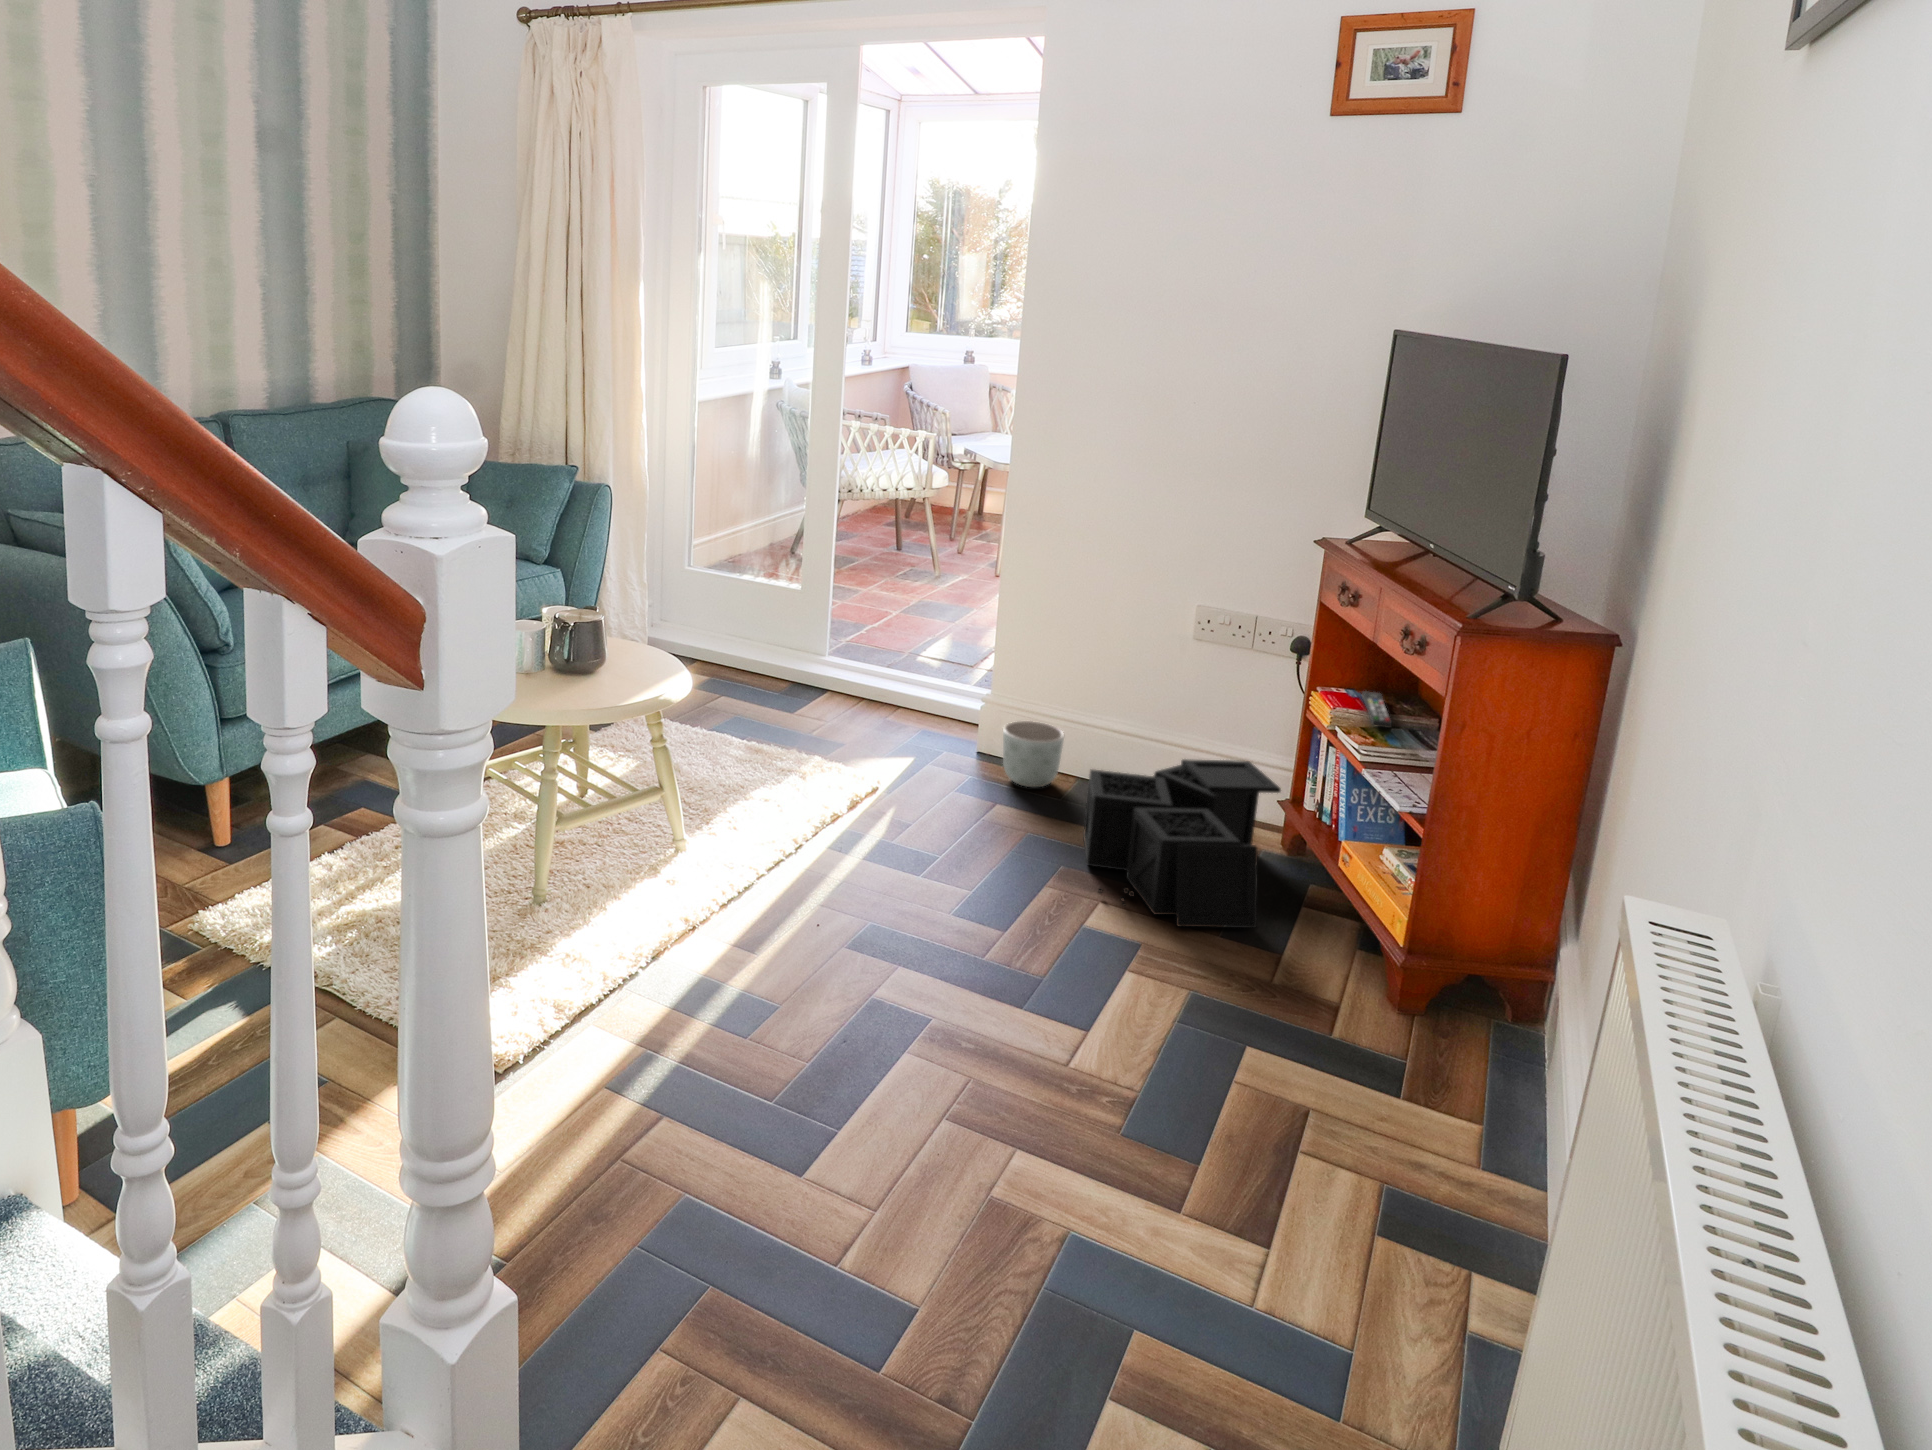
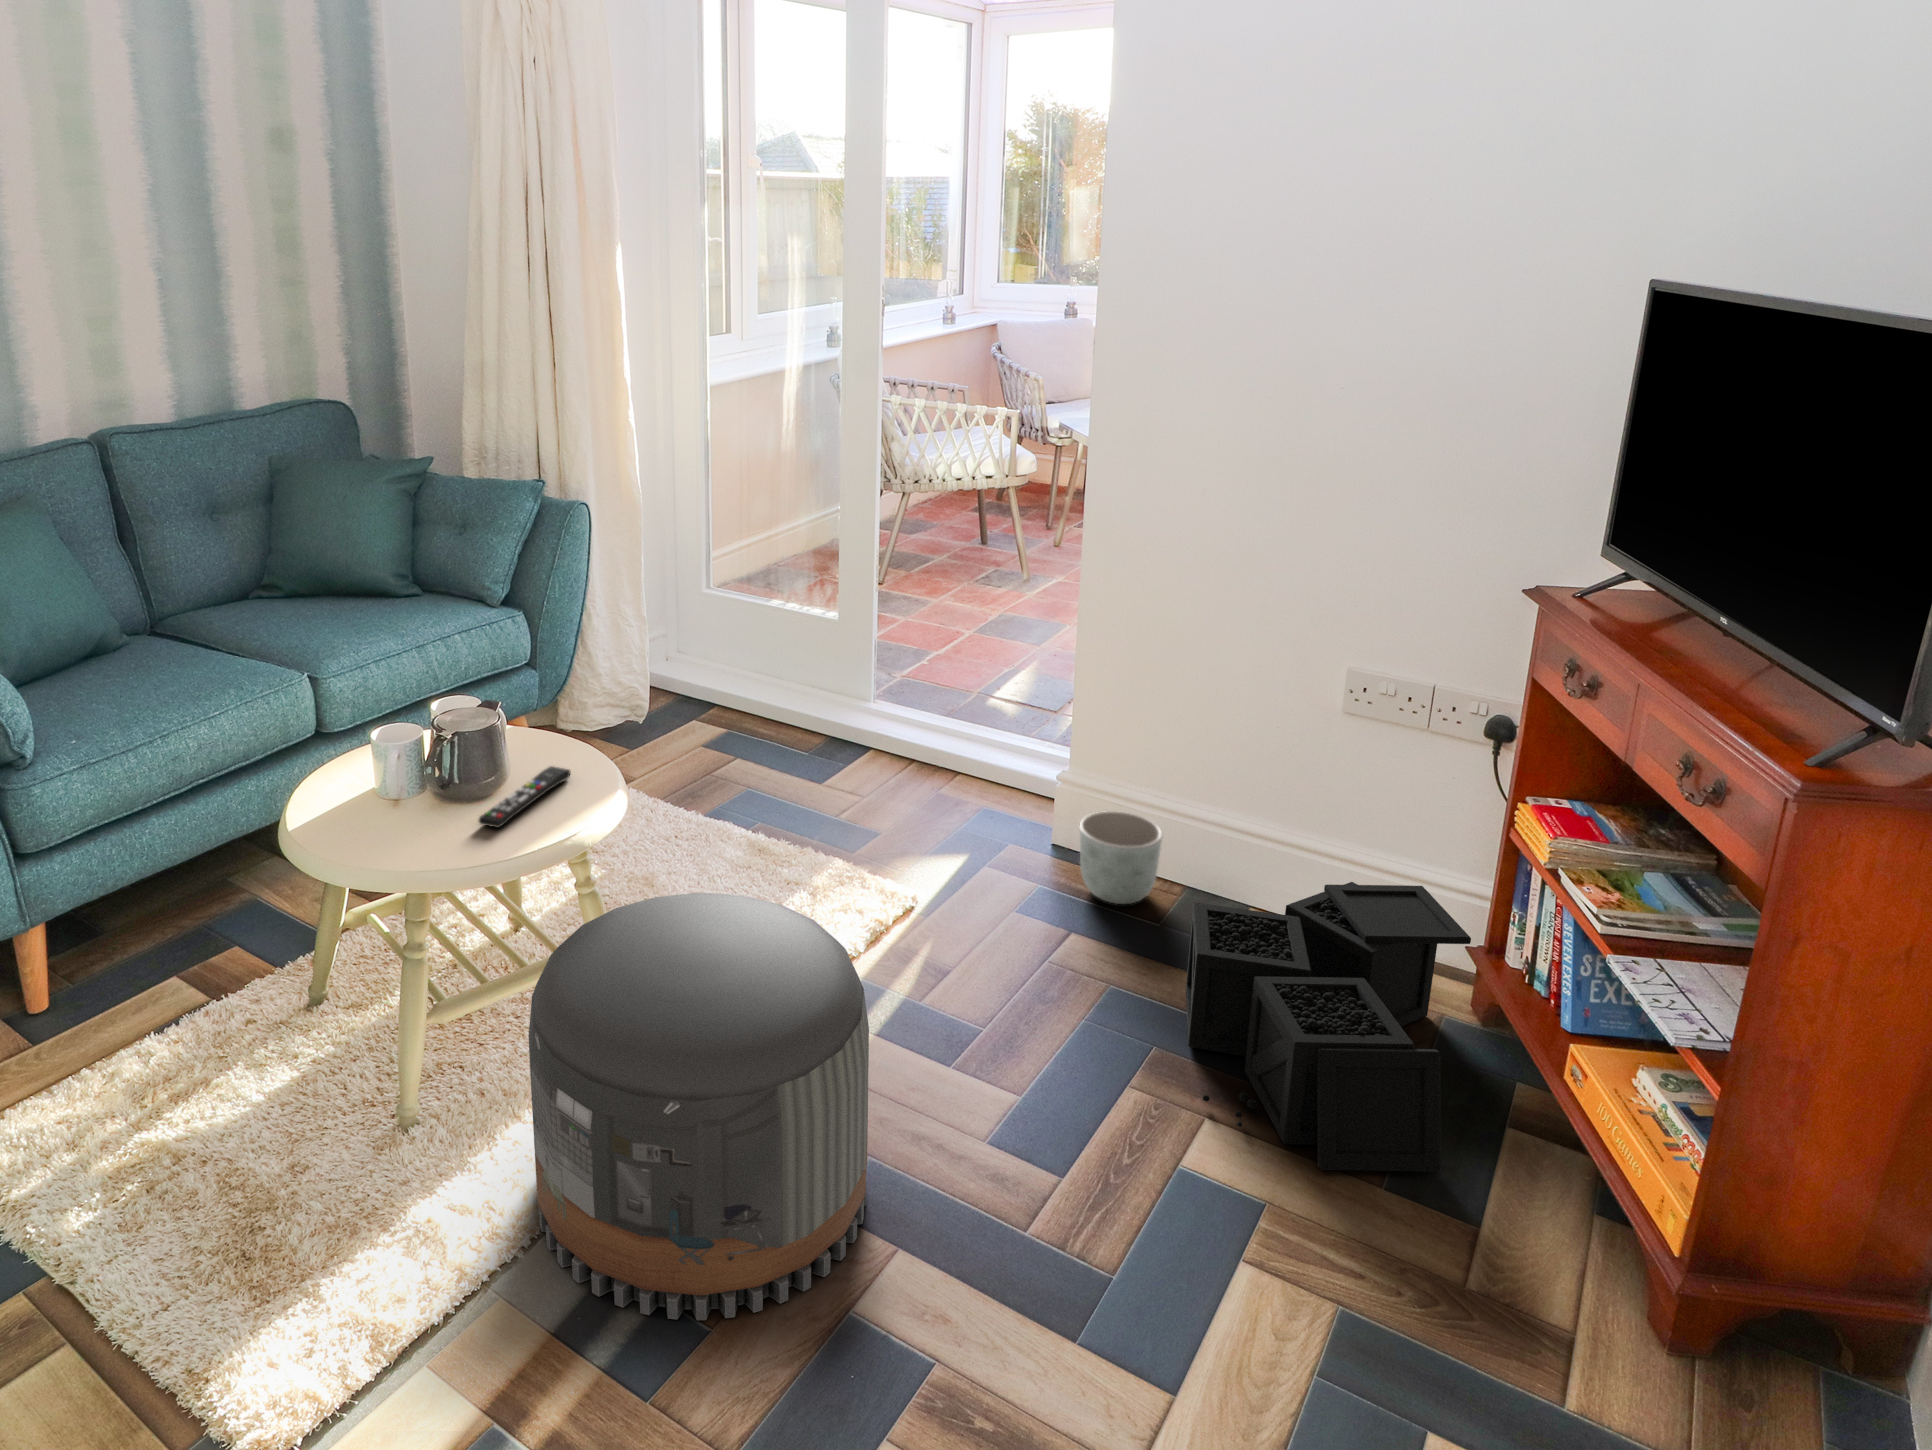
remote control: present [1362,691,1392,728] -> present [479,766,570,828]
pouf: none [644,739,879,1001] -> present [529,893,869,1320]

